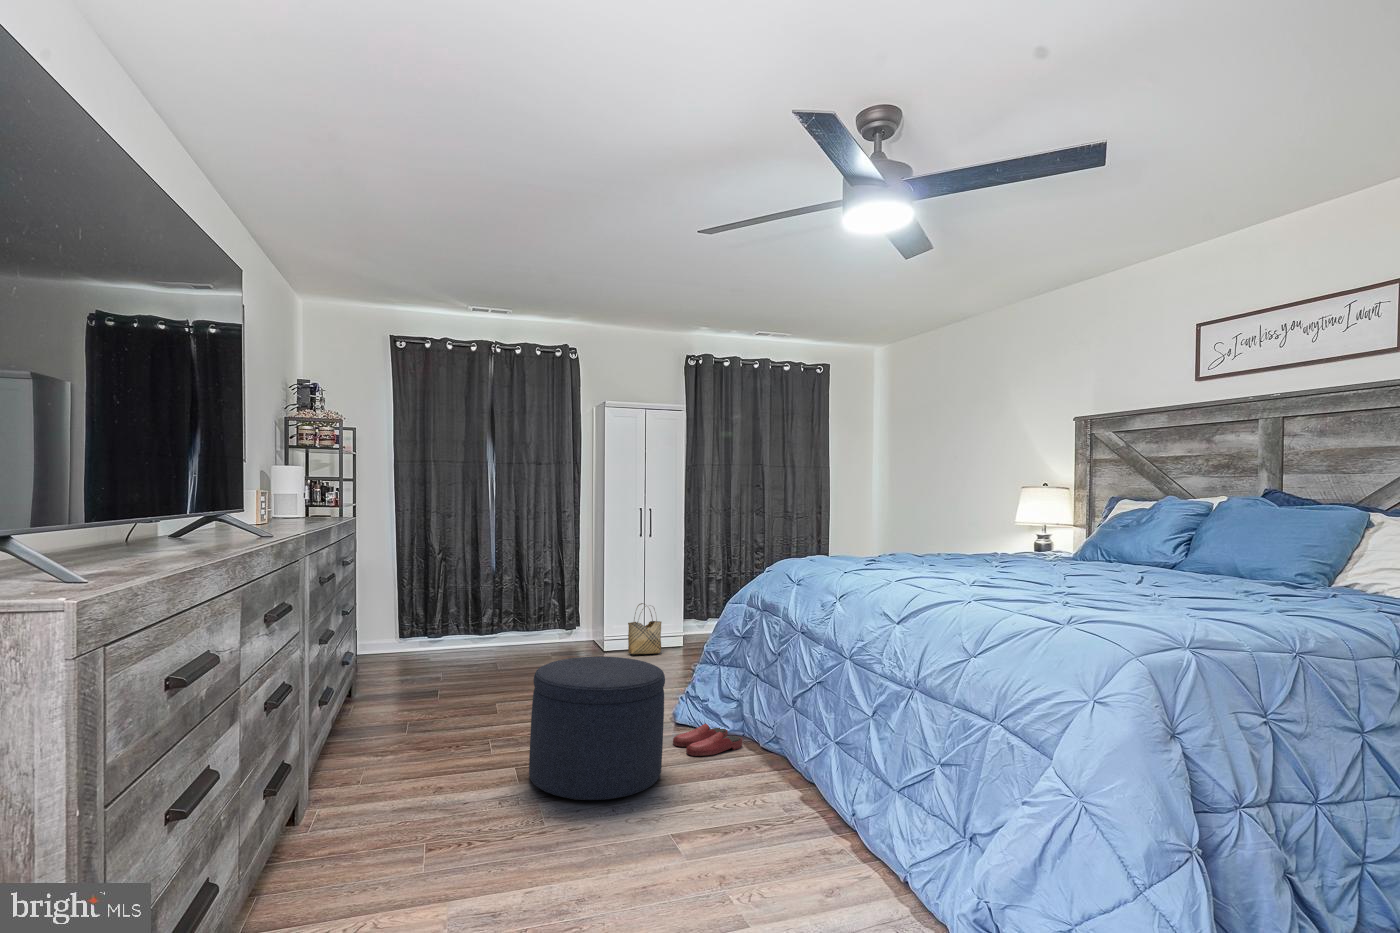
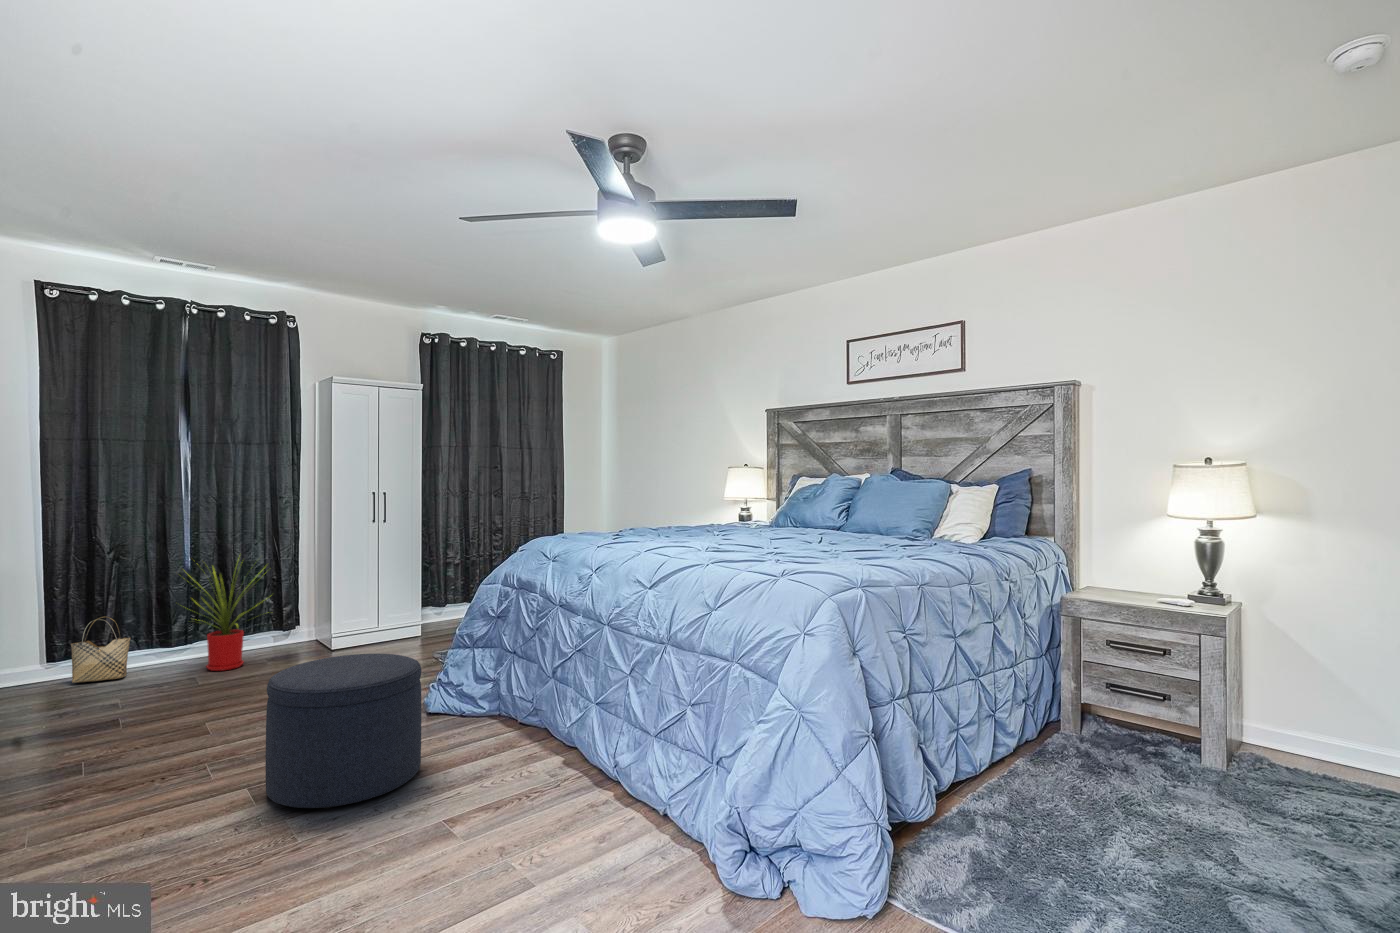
house plant: none [488,556,561,657] -> present [192,562,264,671]
woven basket: present [628,603,662,654] -> present [71,616,131,683]
slippers: present [673,724,742,756] -> none [428,708,501,741]

